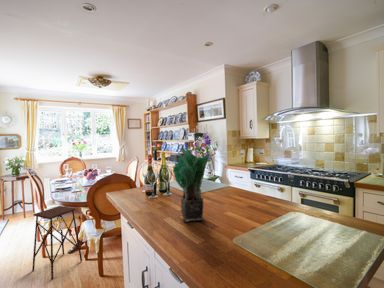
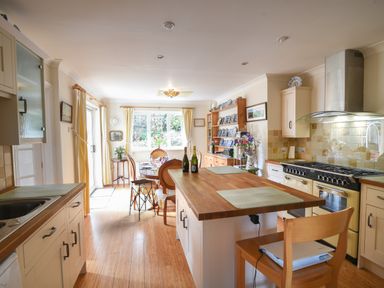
potted plant: present [167,148,209,222] -> none [190,144,211,183]

